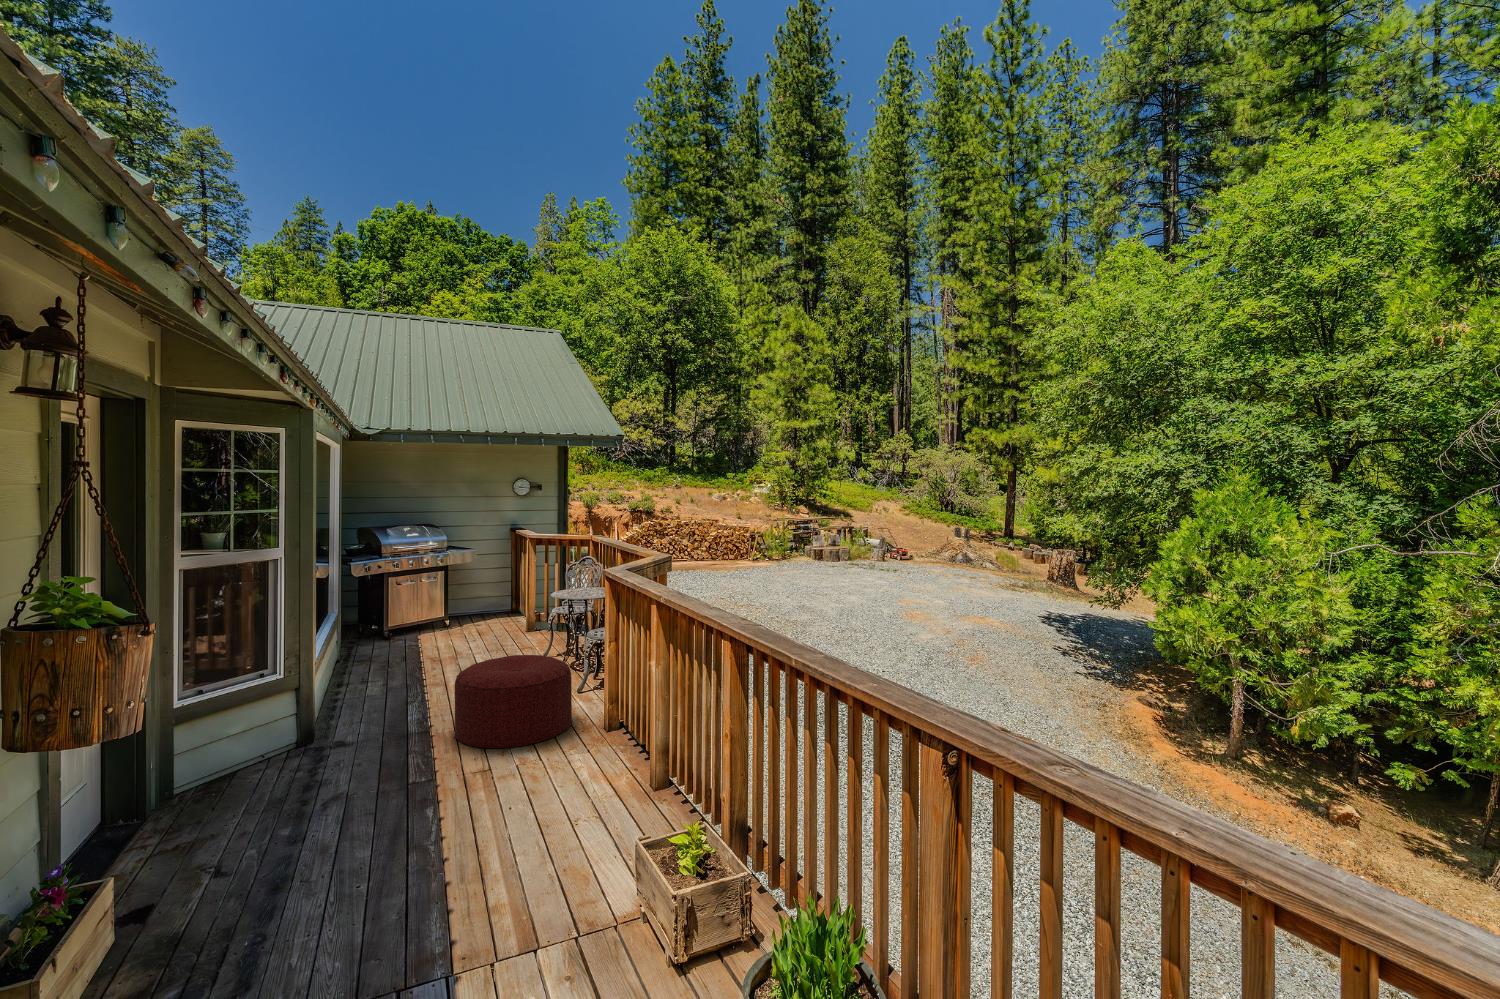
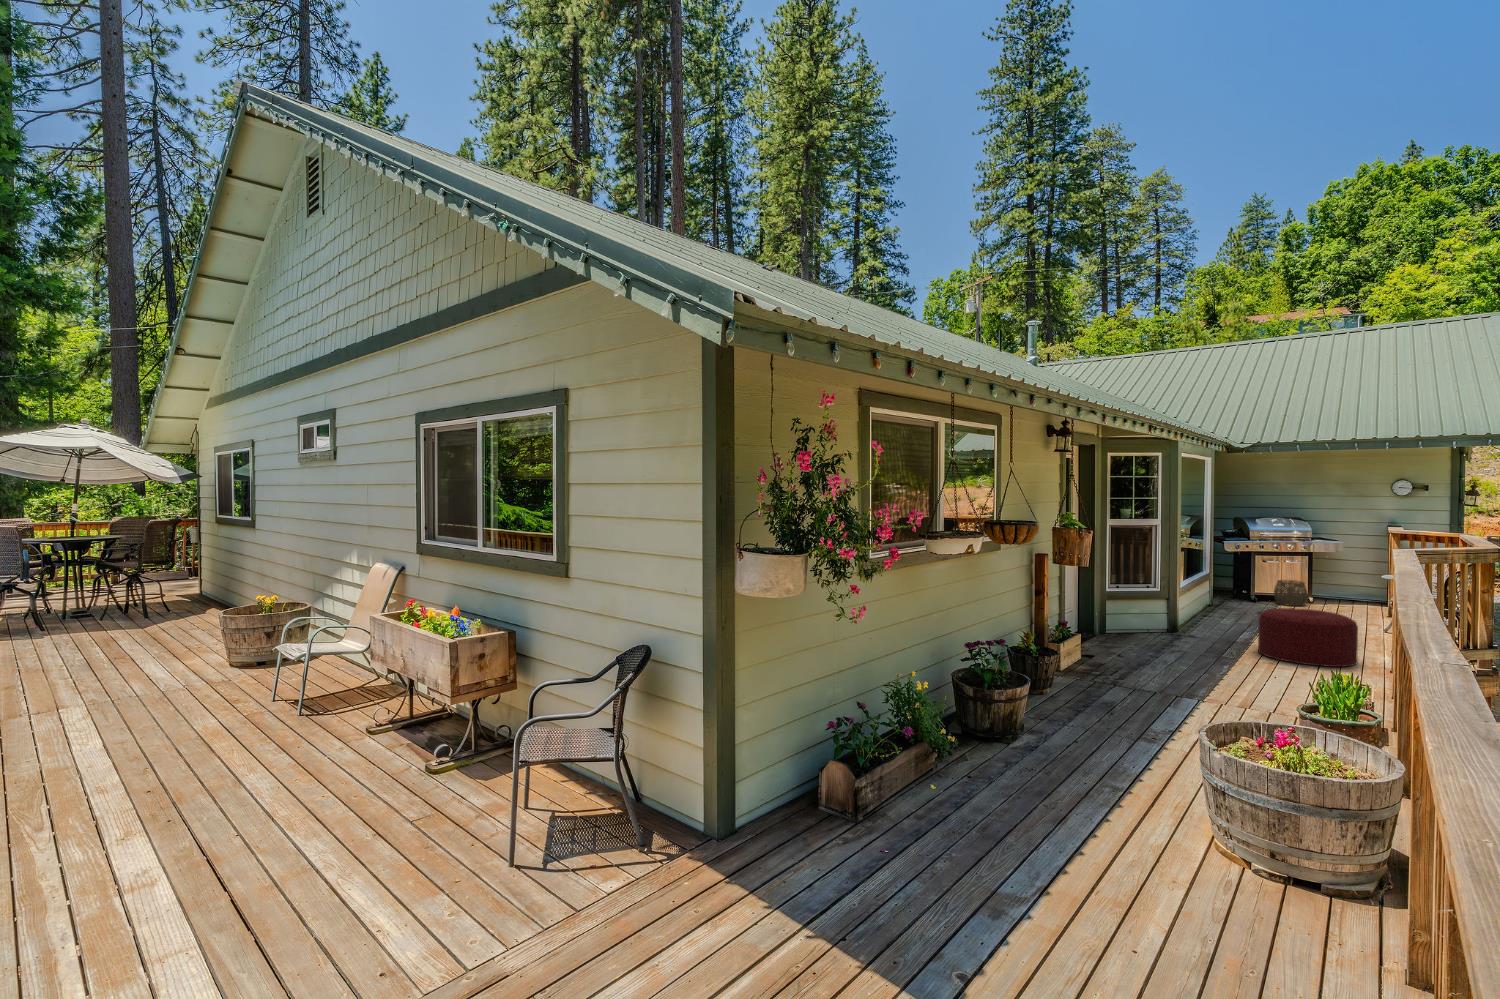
woven basket: none [412,601,449,634] -> present [1274,580,1308,606]

